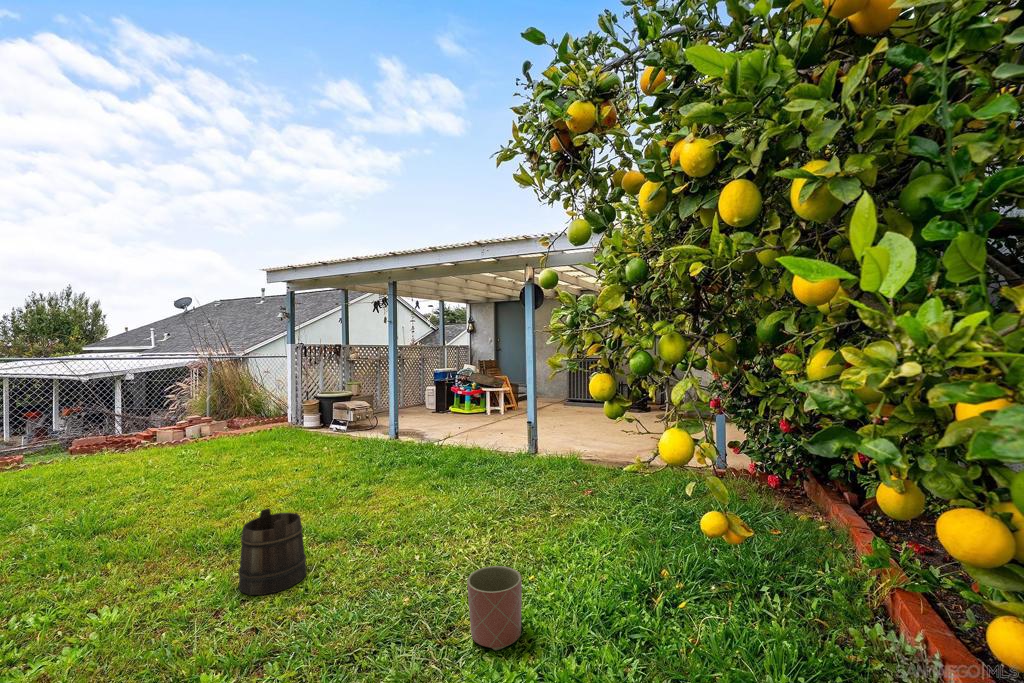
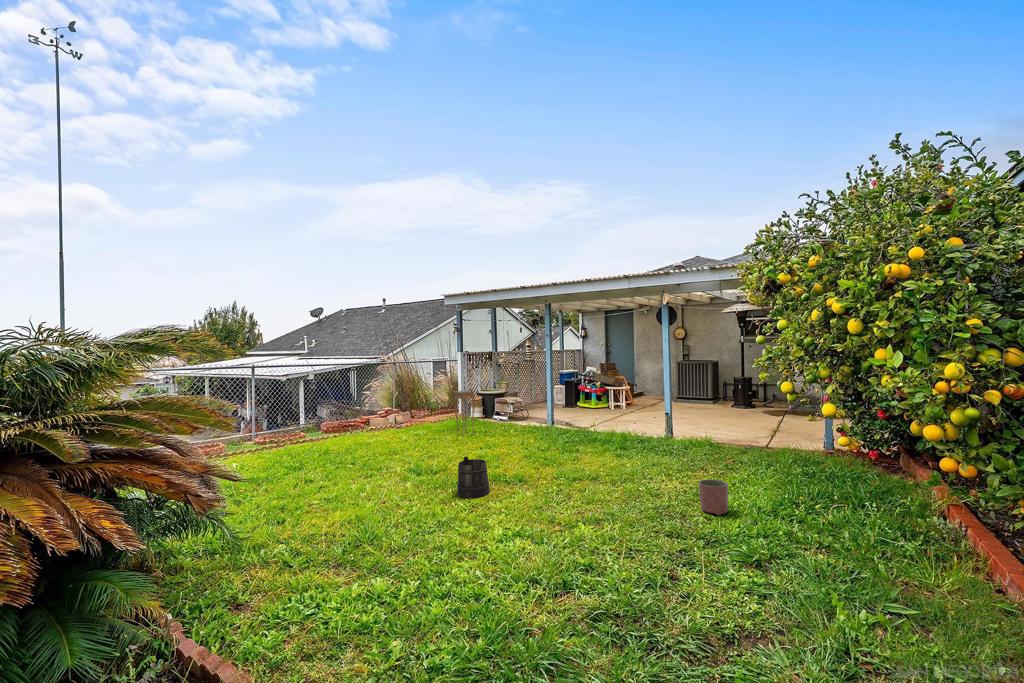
side table: none [241,393,275,457] -> present [453,390,475,429]
bucket: present [239,508,306,595] -> present [457,456,489,498]

